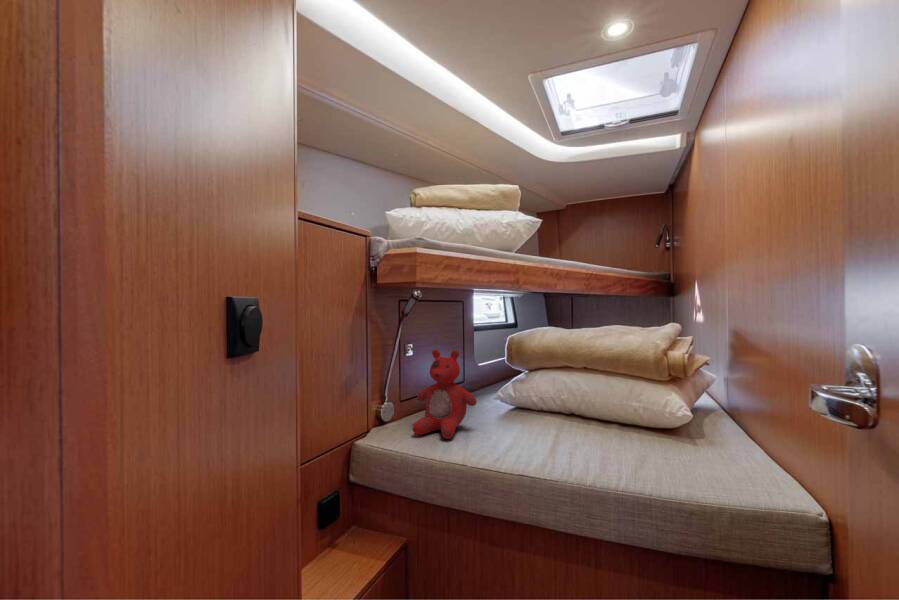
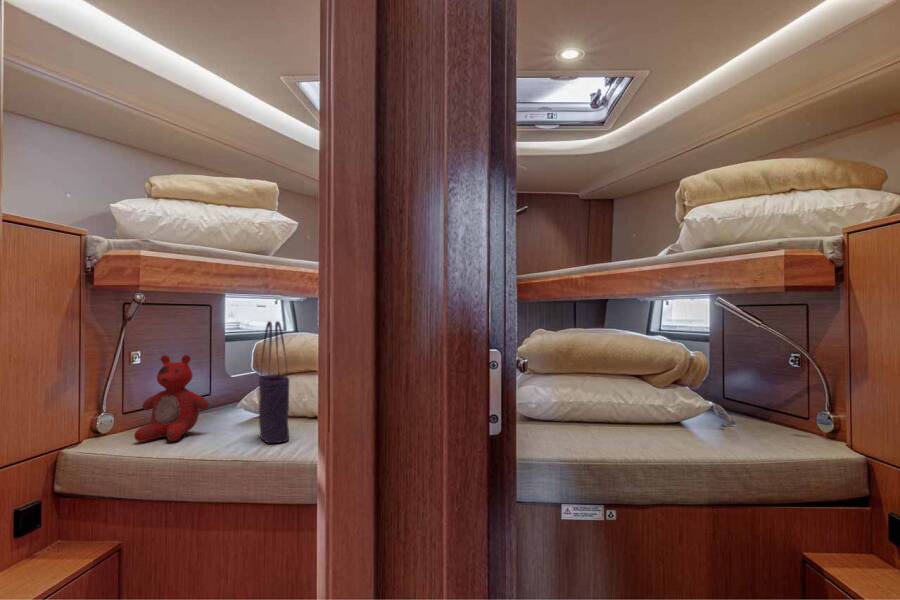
tote bag: none [531,319,571,460] -> present [259,321,289,443]

